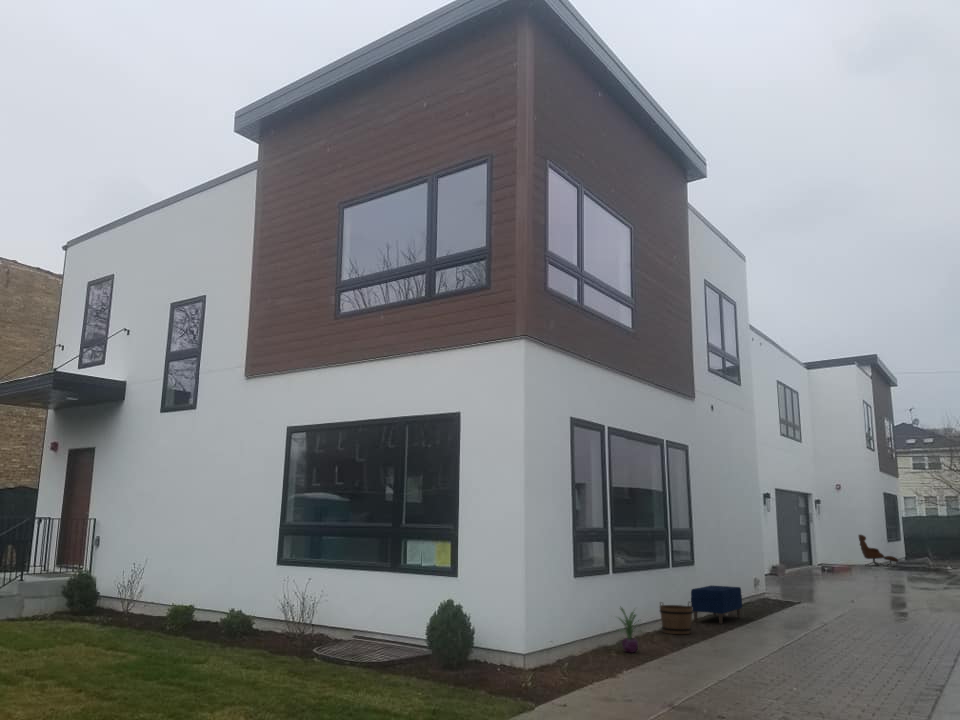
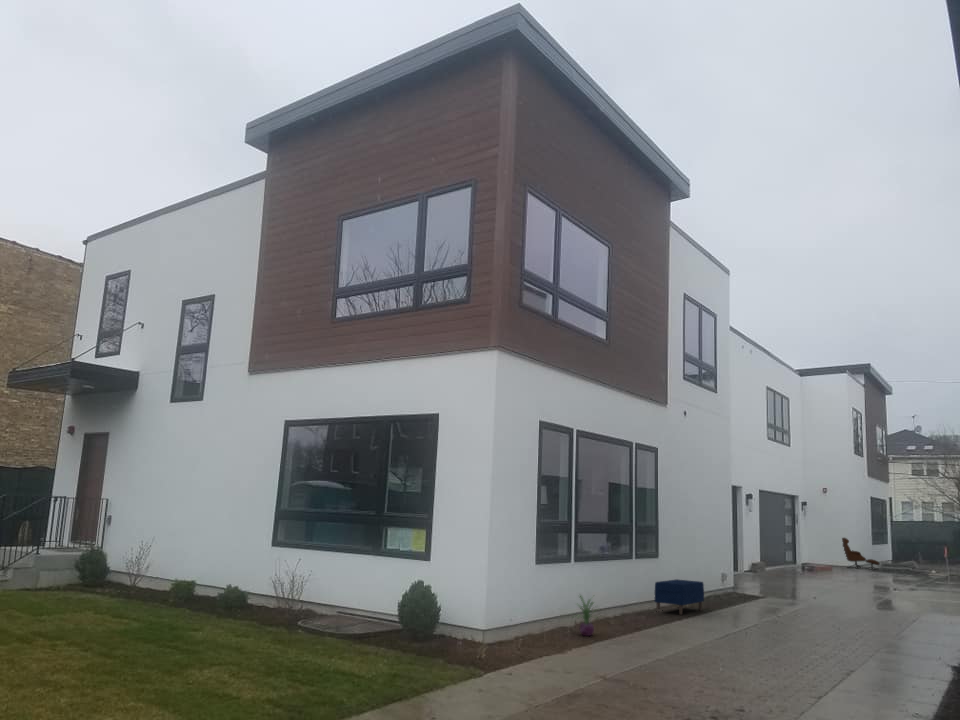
bucket: present [660,602,693,634] -> none [621,592,652,622]

